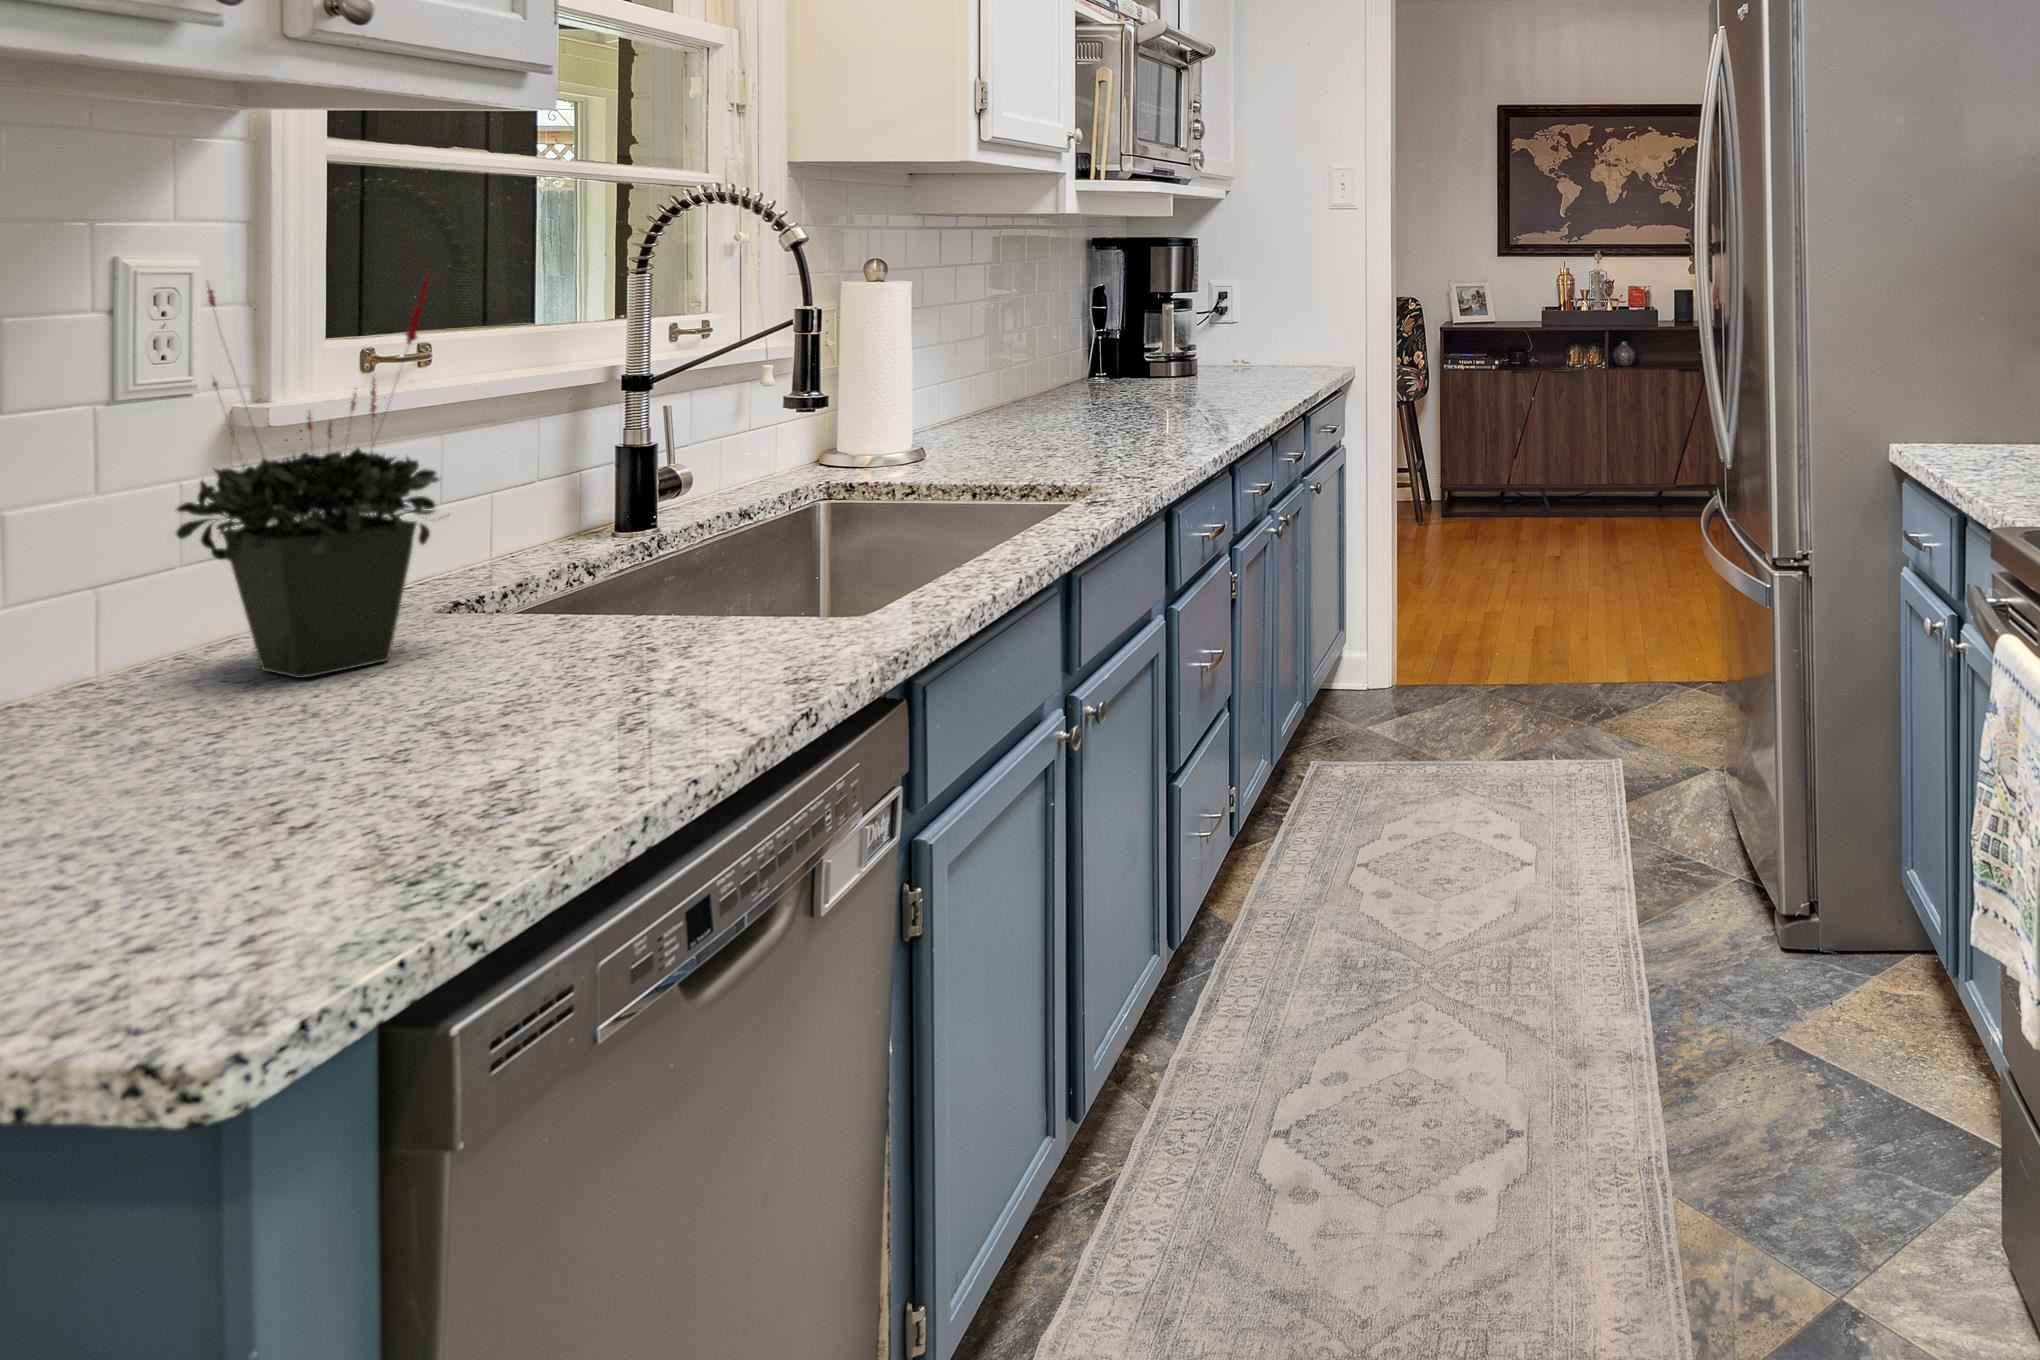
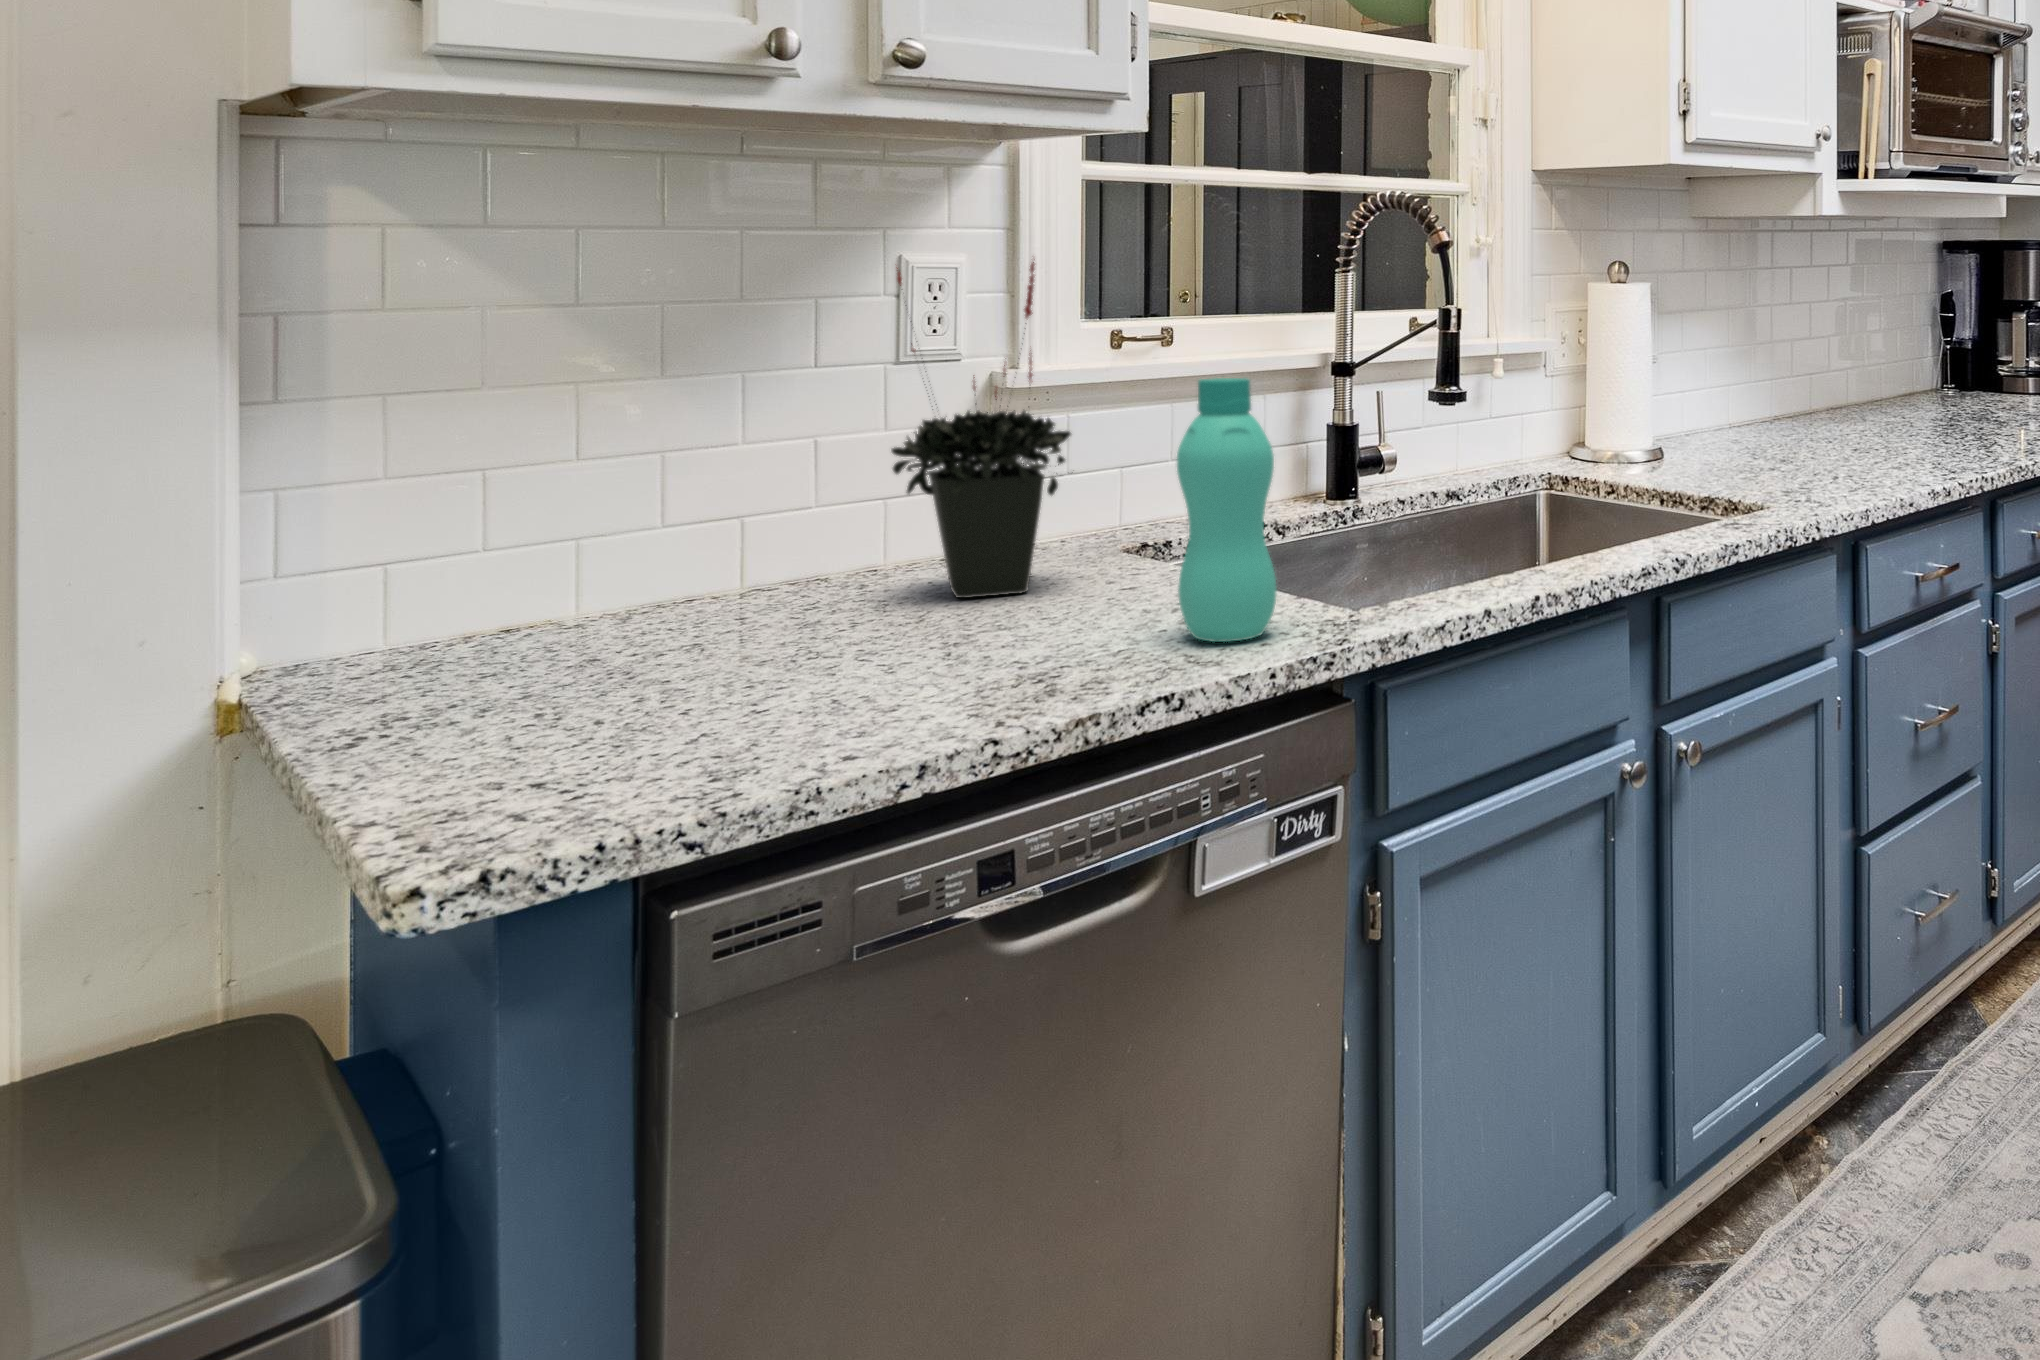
bottle: none [699,404,810,672] -> present [1177,378,1277,642]

